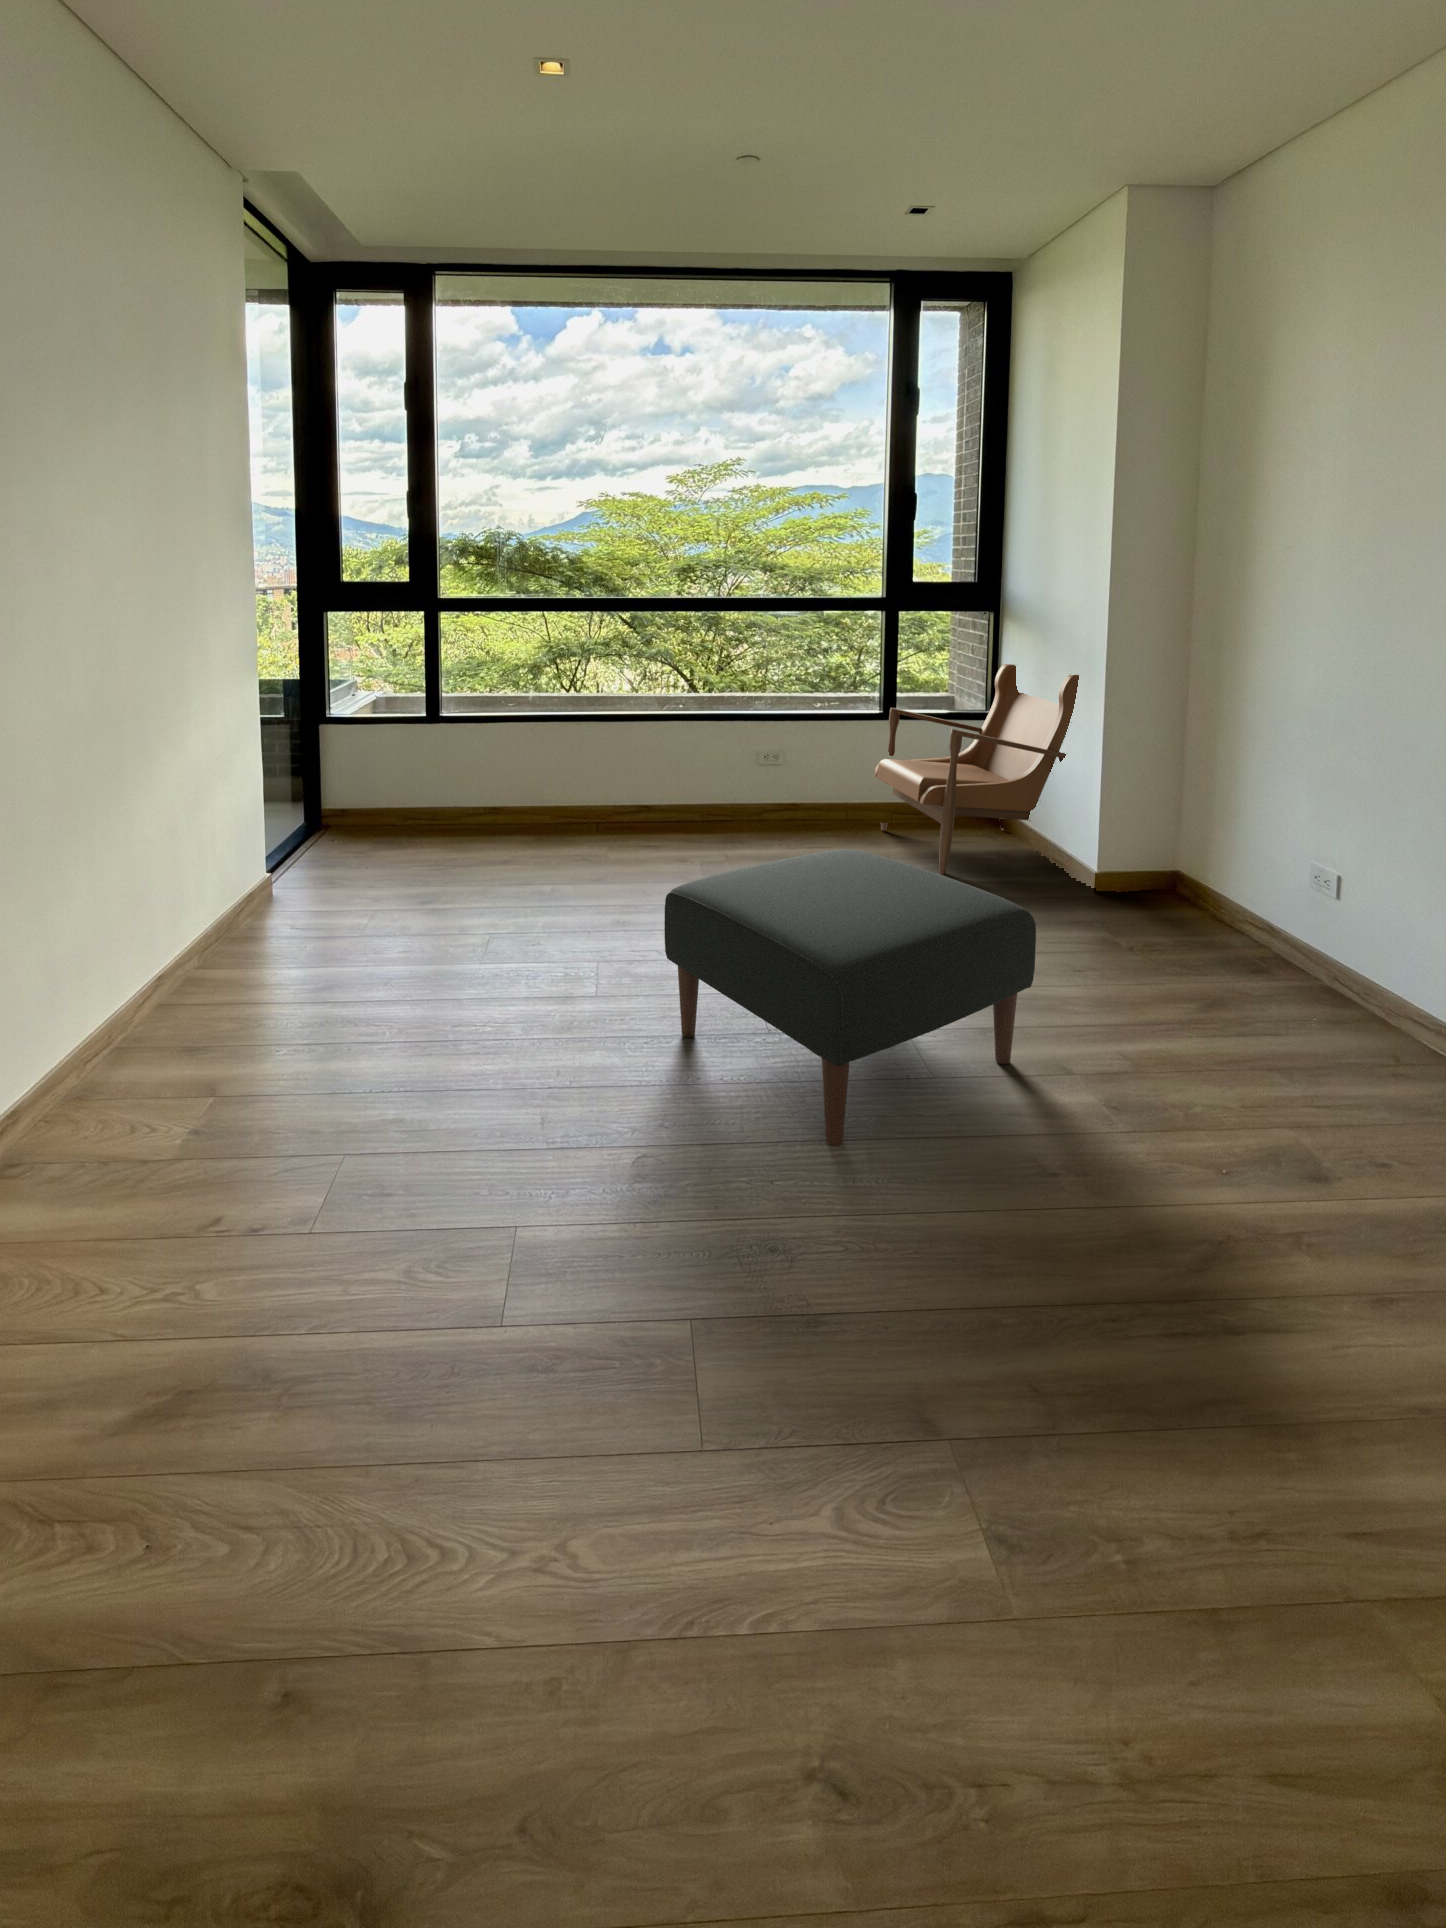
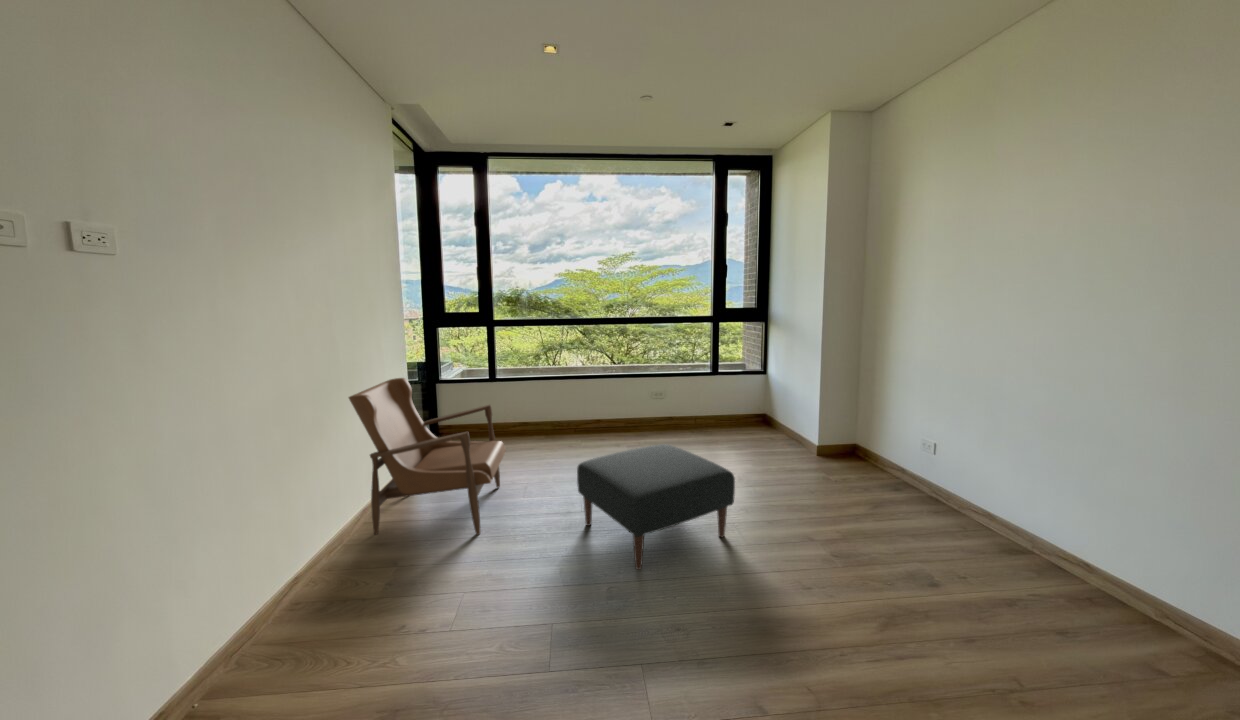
armchair: present [875,664,1079,874] -> present [349,378,506,535]

